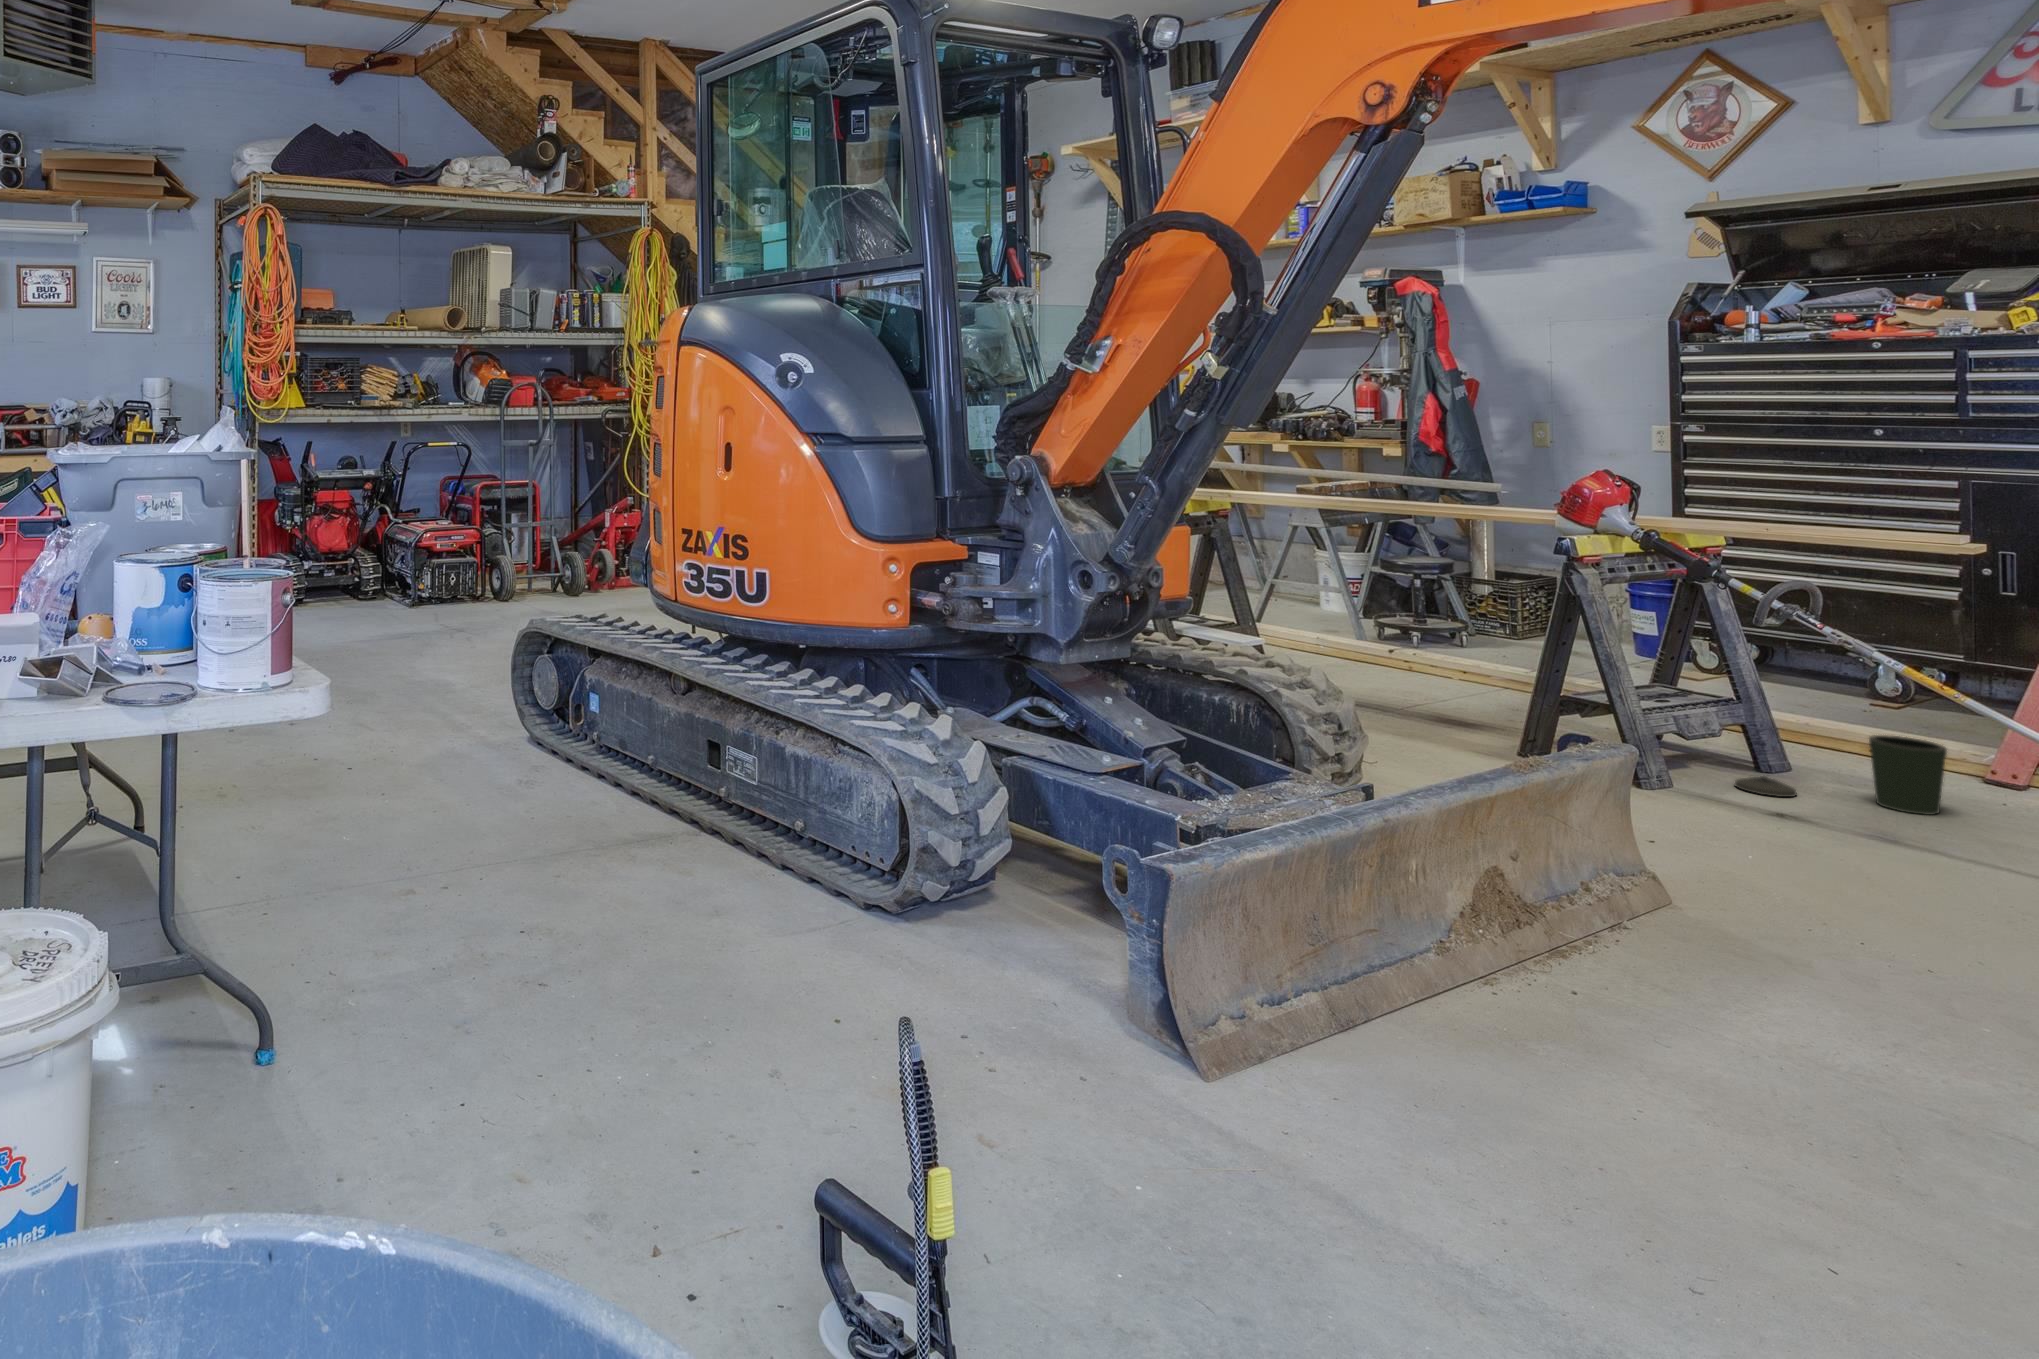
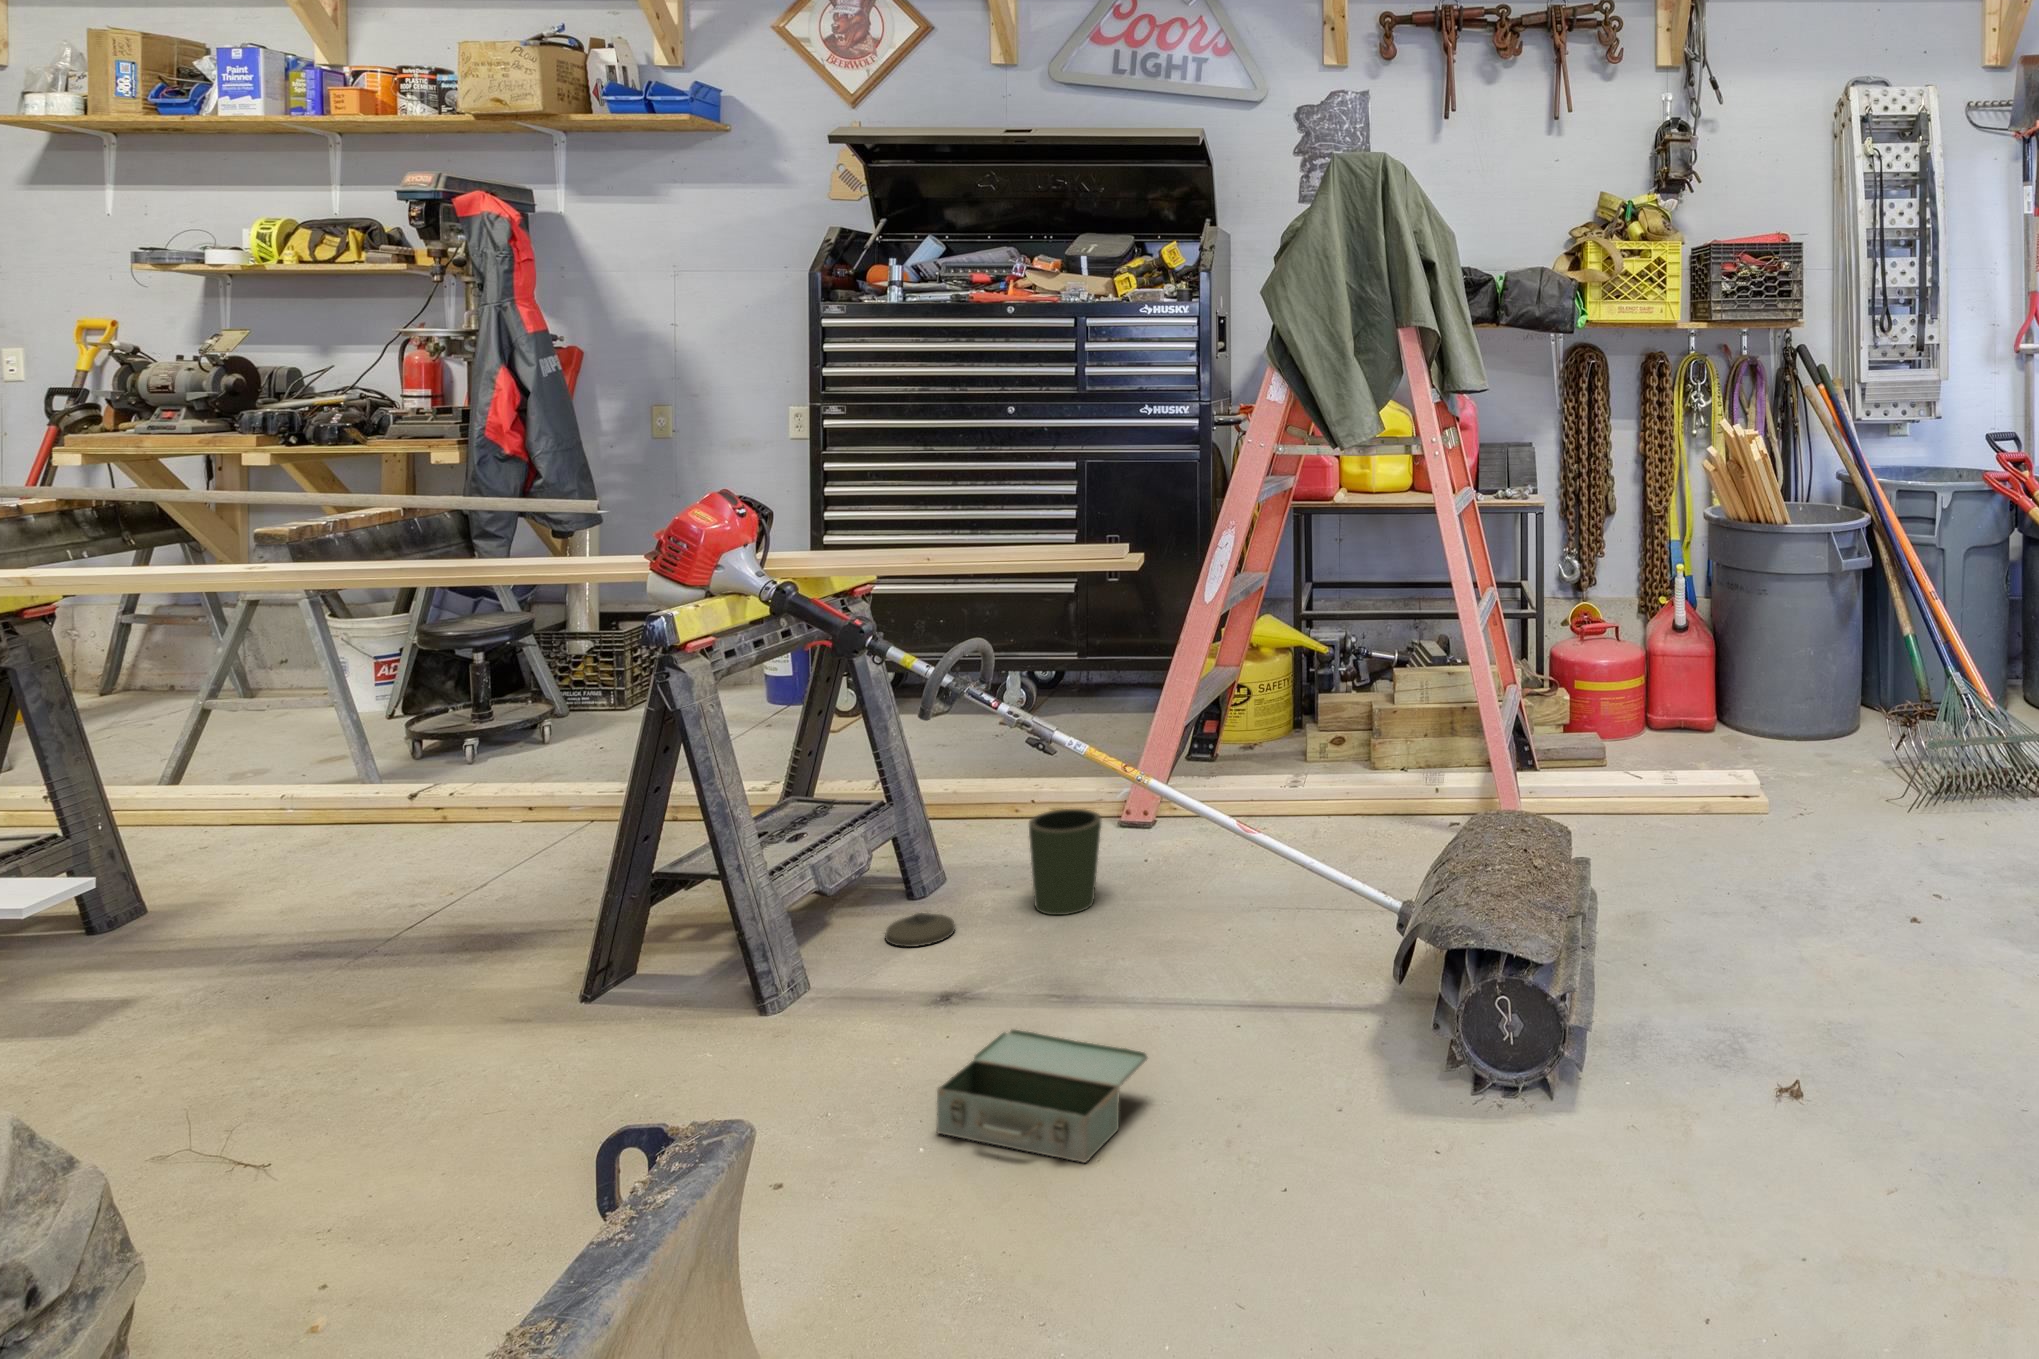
toolbox: none [1765,830,1951,906] -> present [937,1030,1147,1163]

